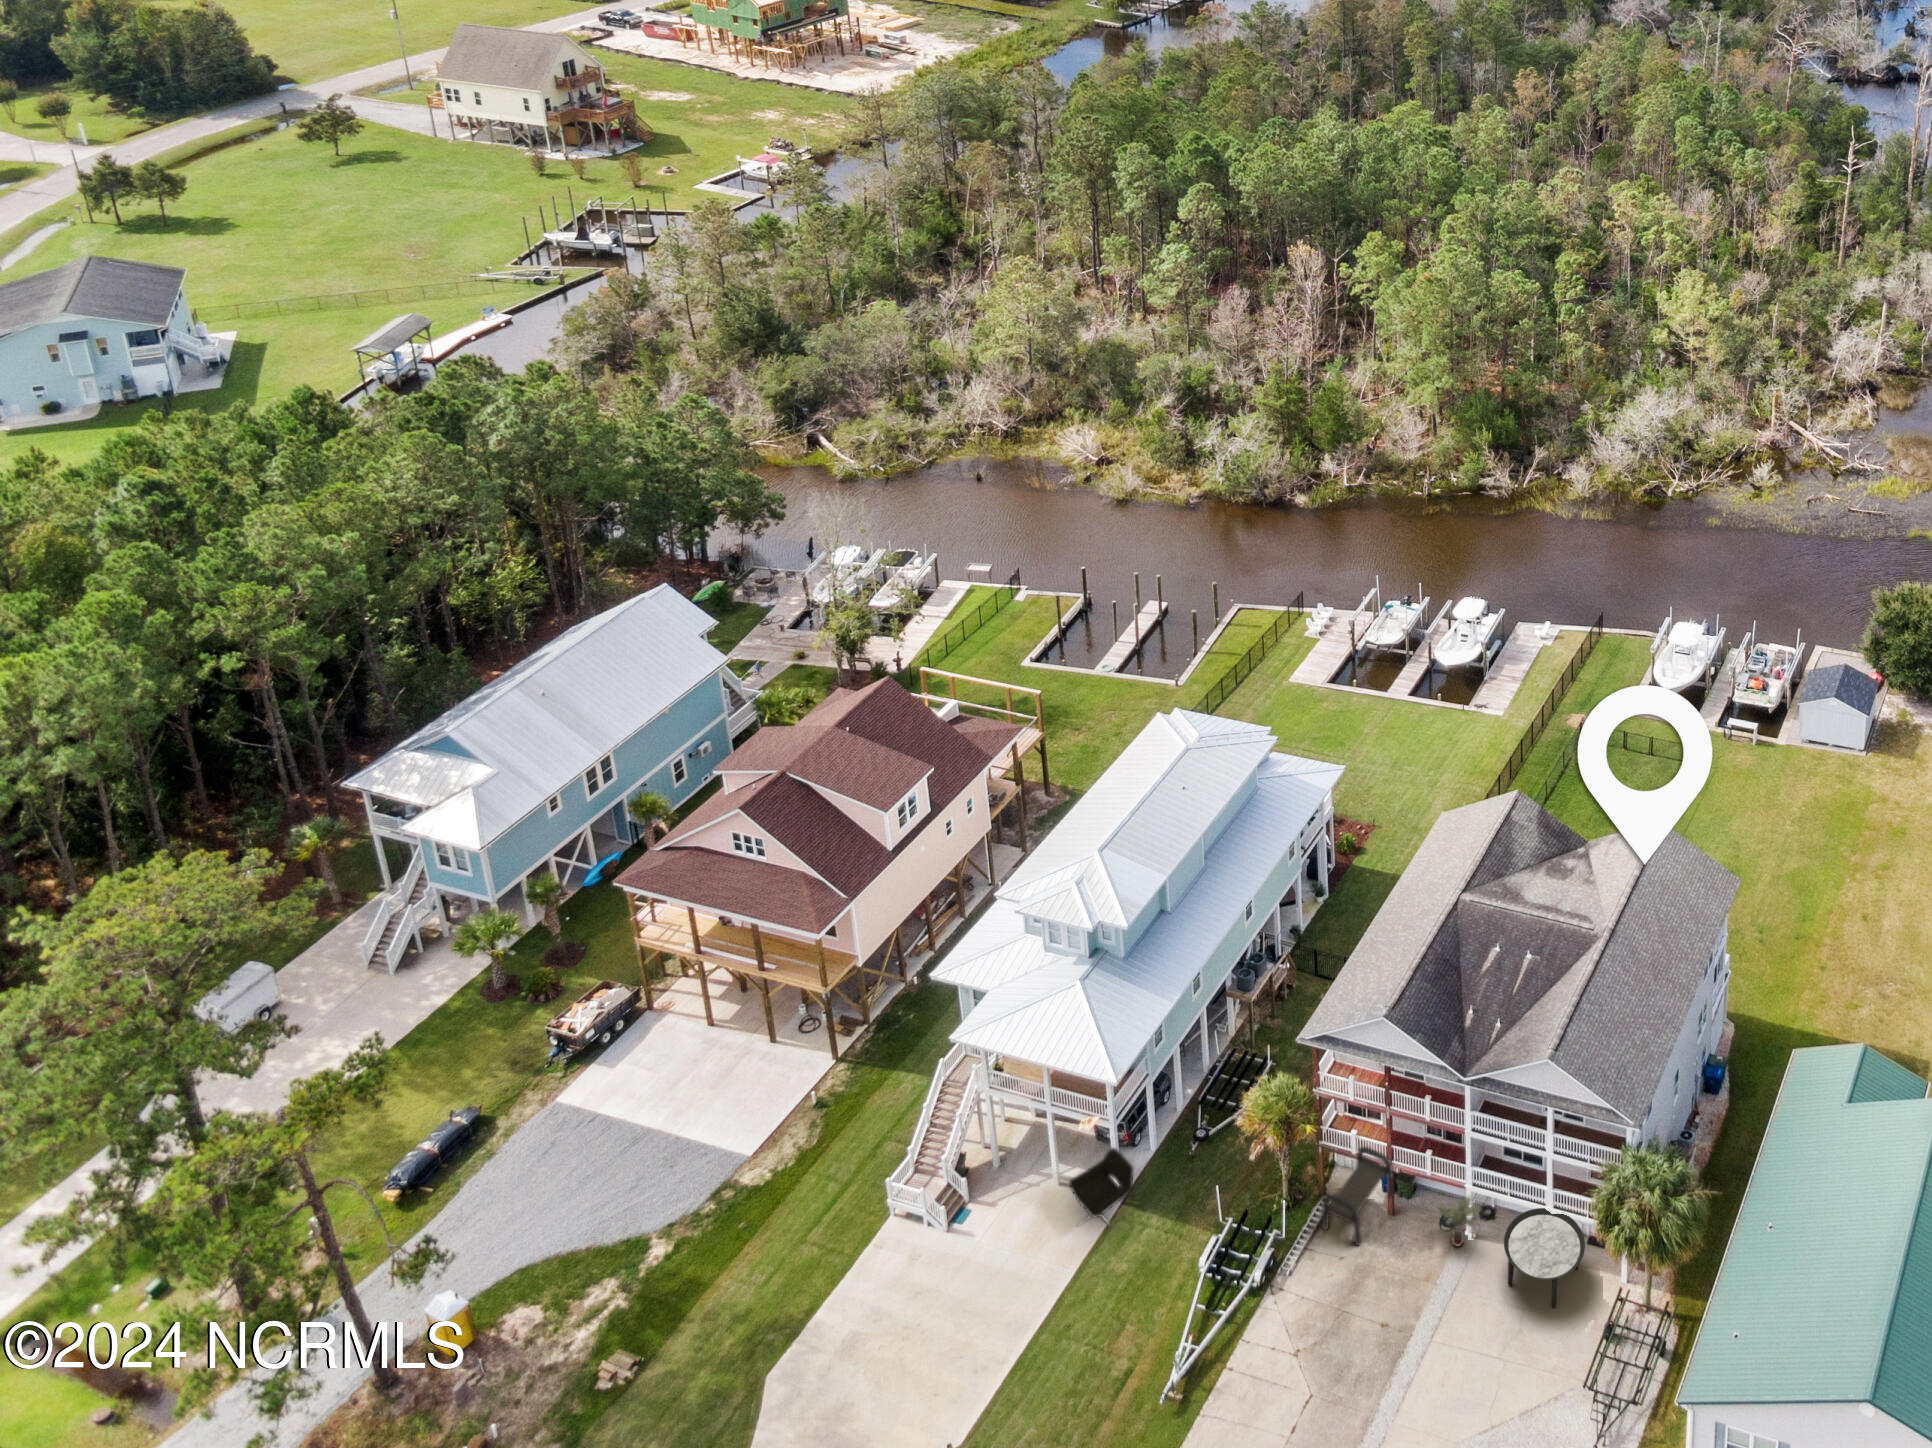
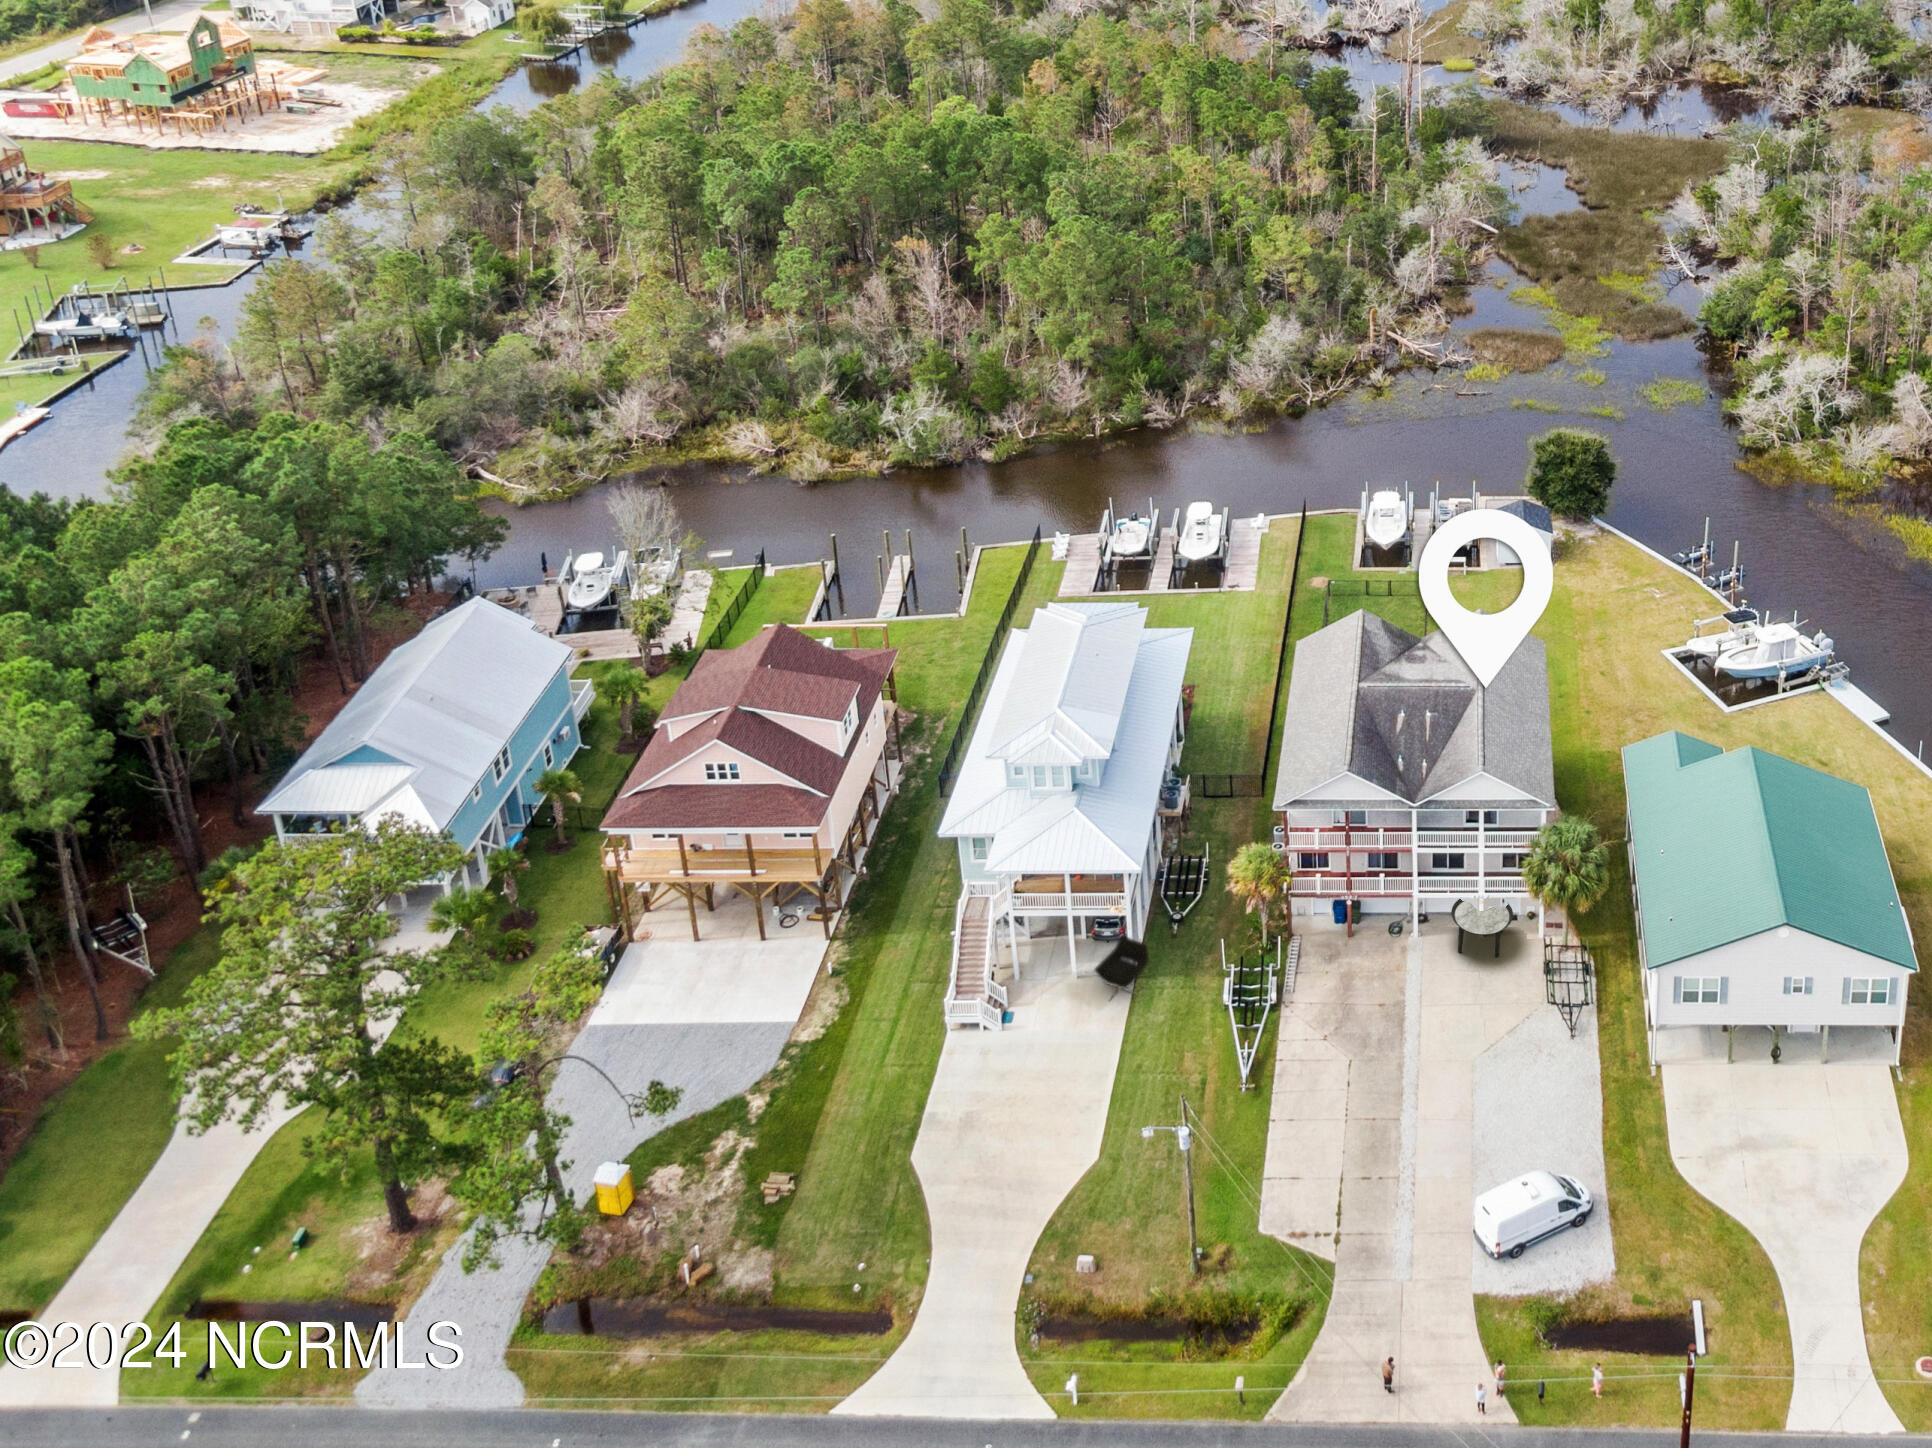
bench: present [1322,1147,1394,1246] -> none [1303,889,1347,959]
potted tree: present [1437,1197,1480,1246] -> none [1390,896,1430,940]

